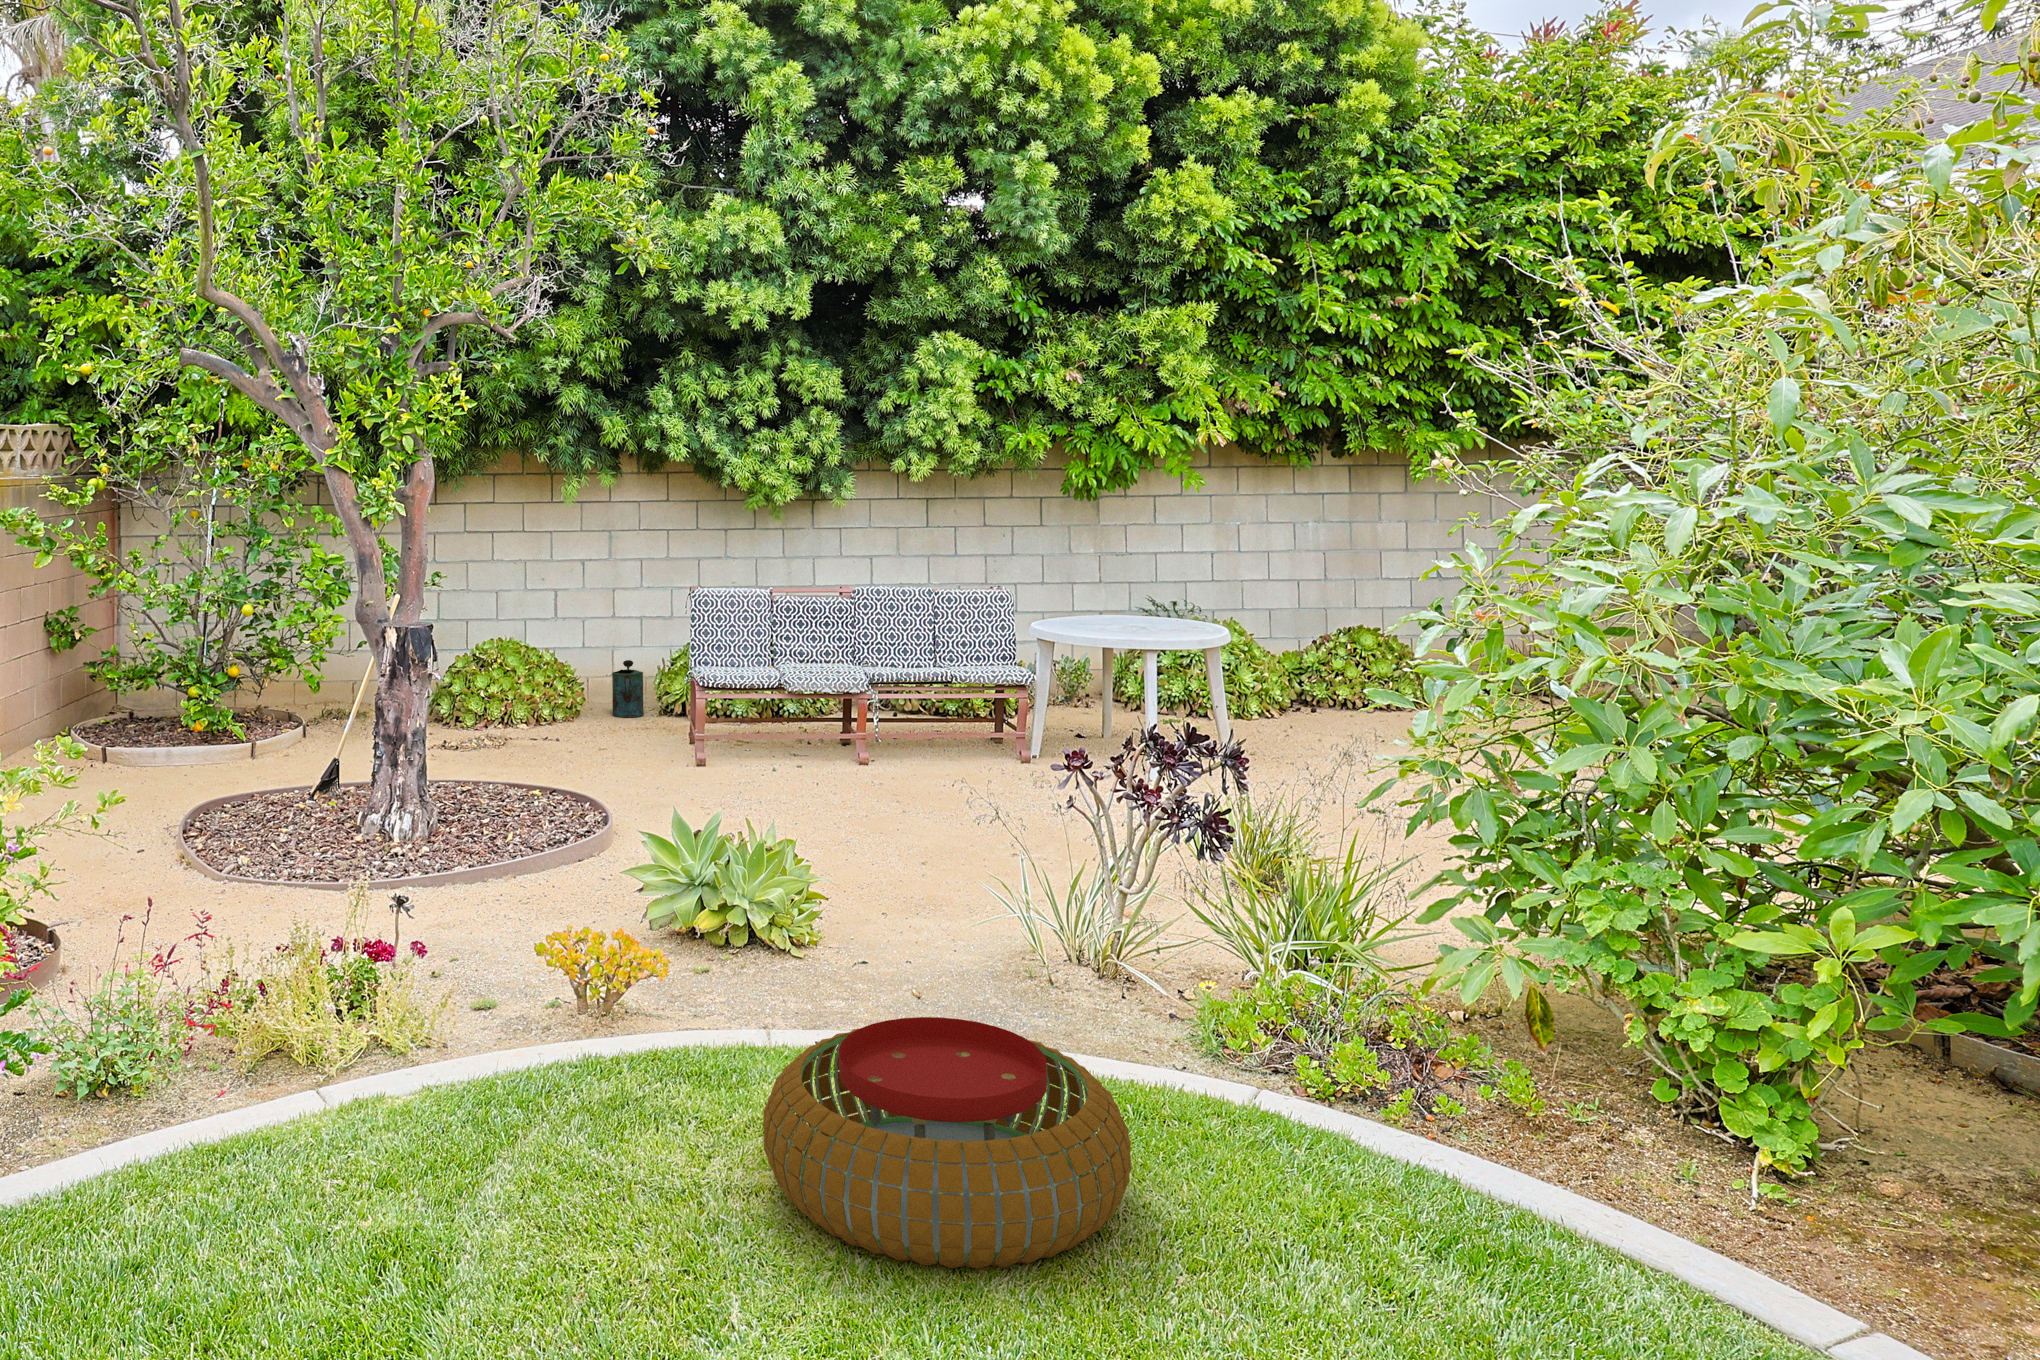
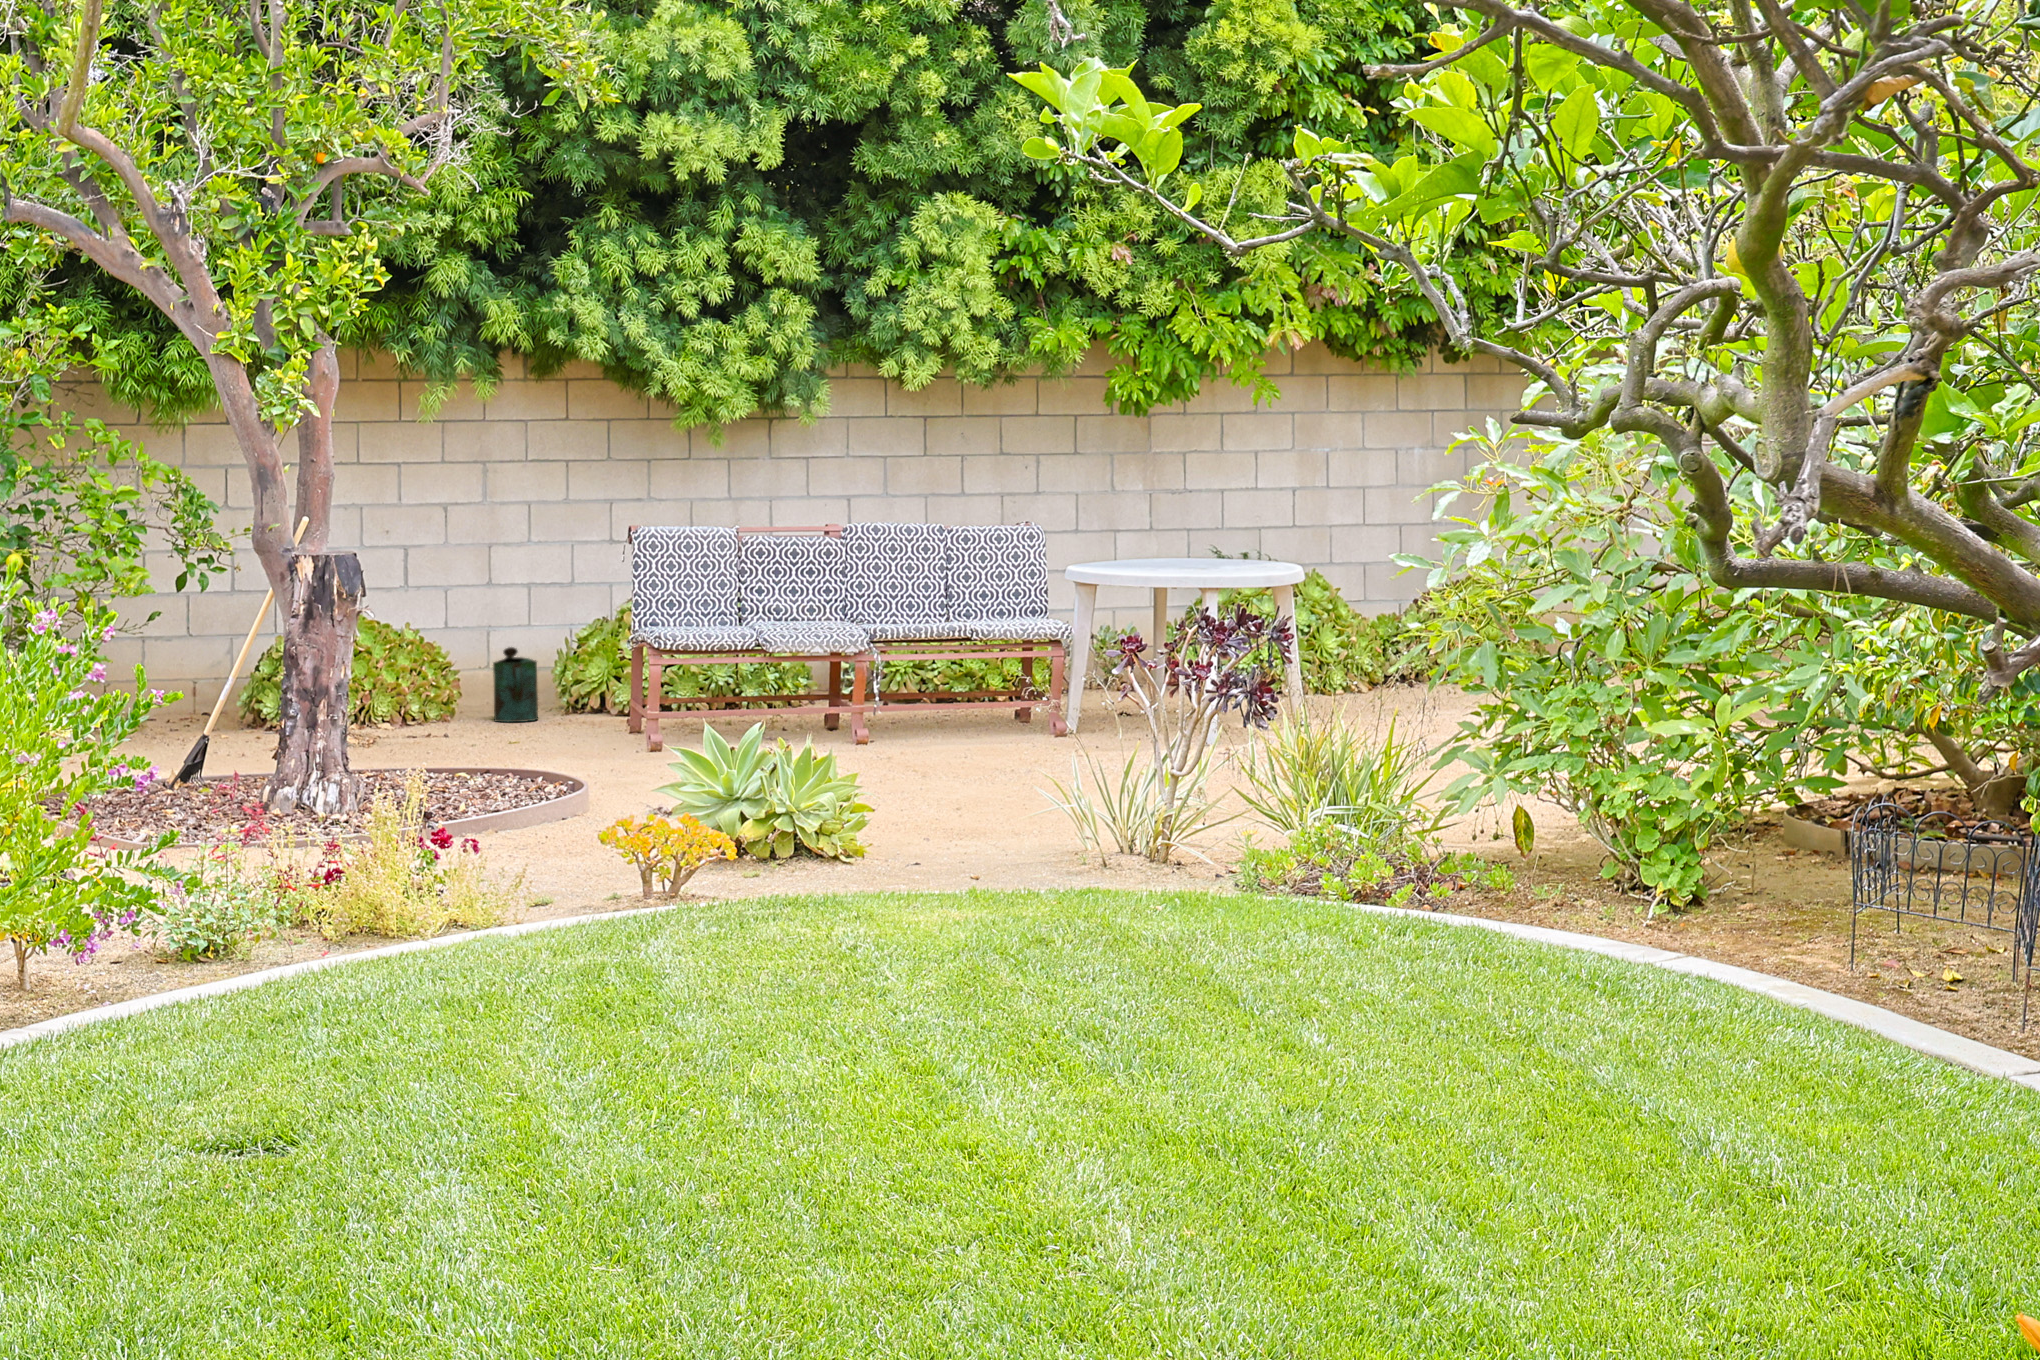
pouf: present [763,1017,1132,1269] -> none [891,798,1200,943]

